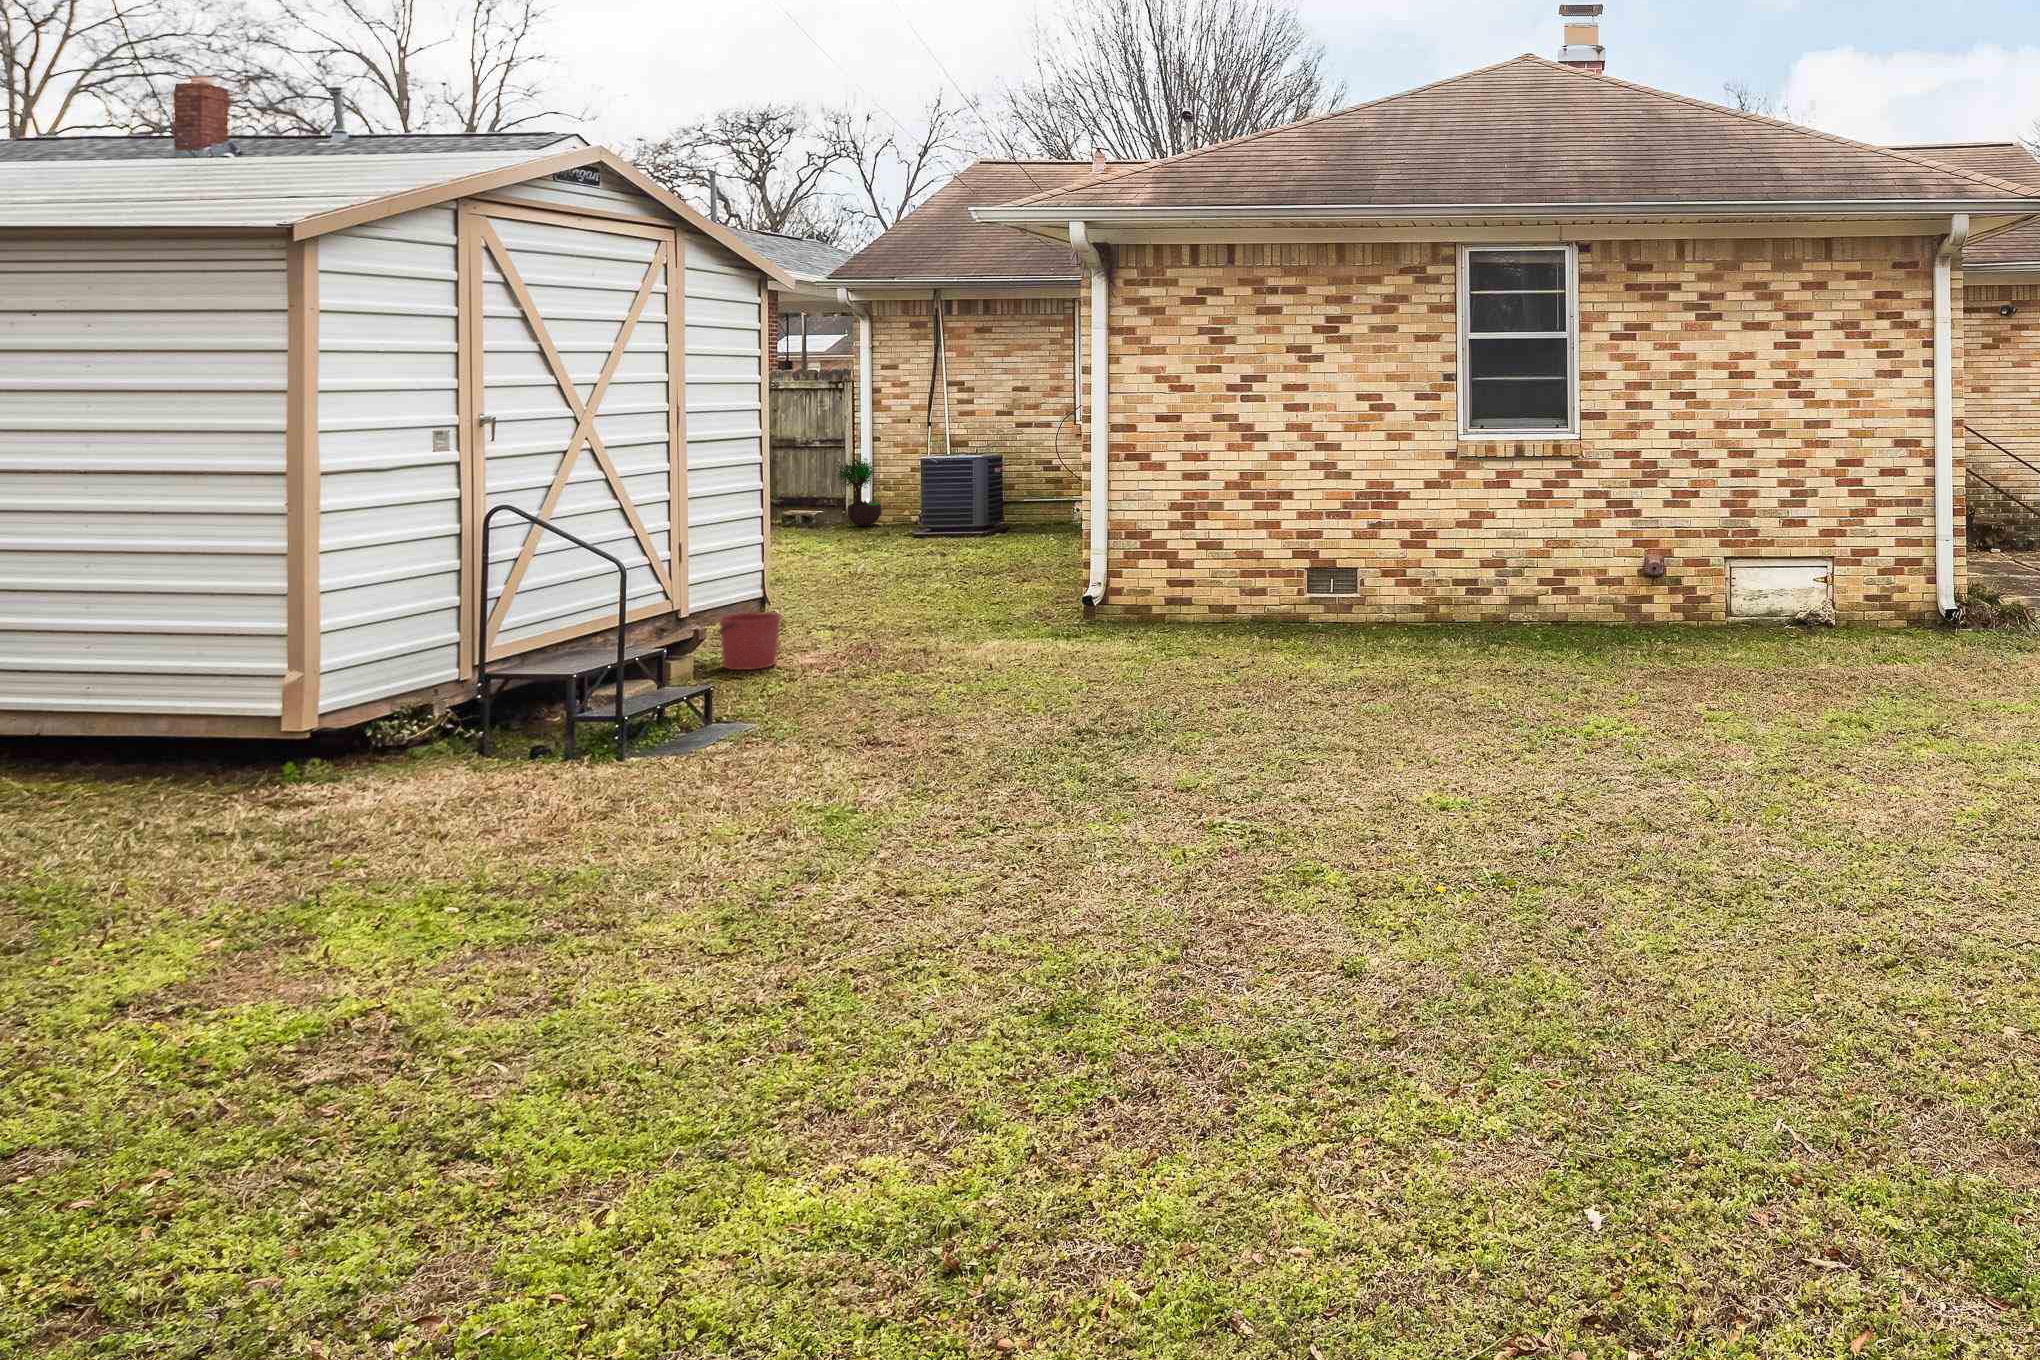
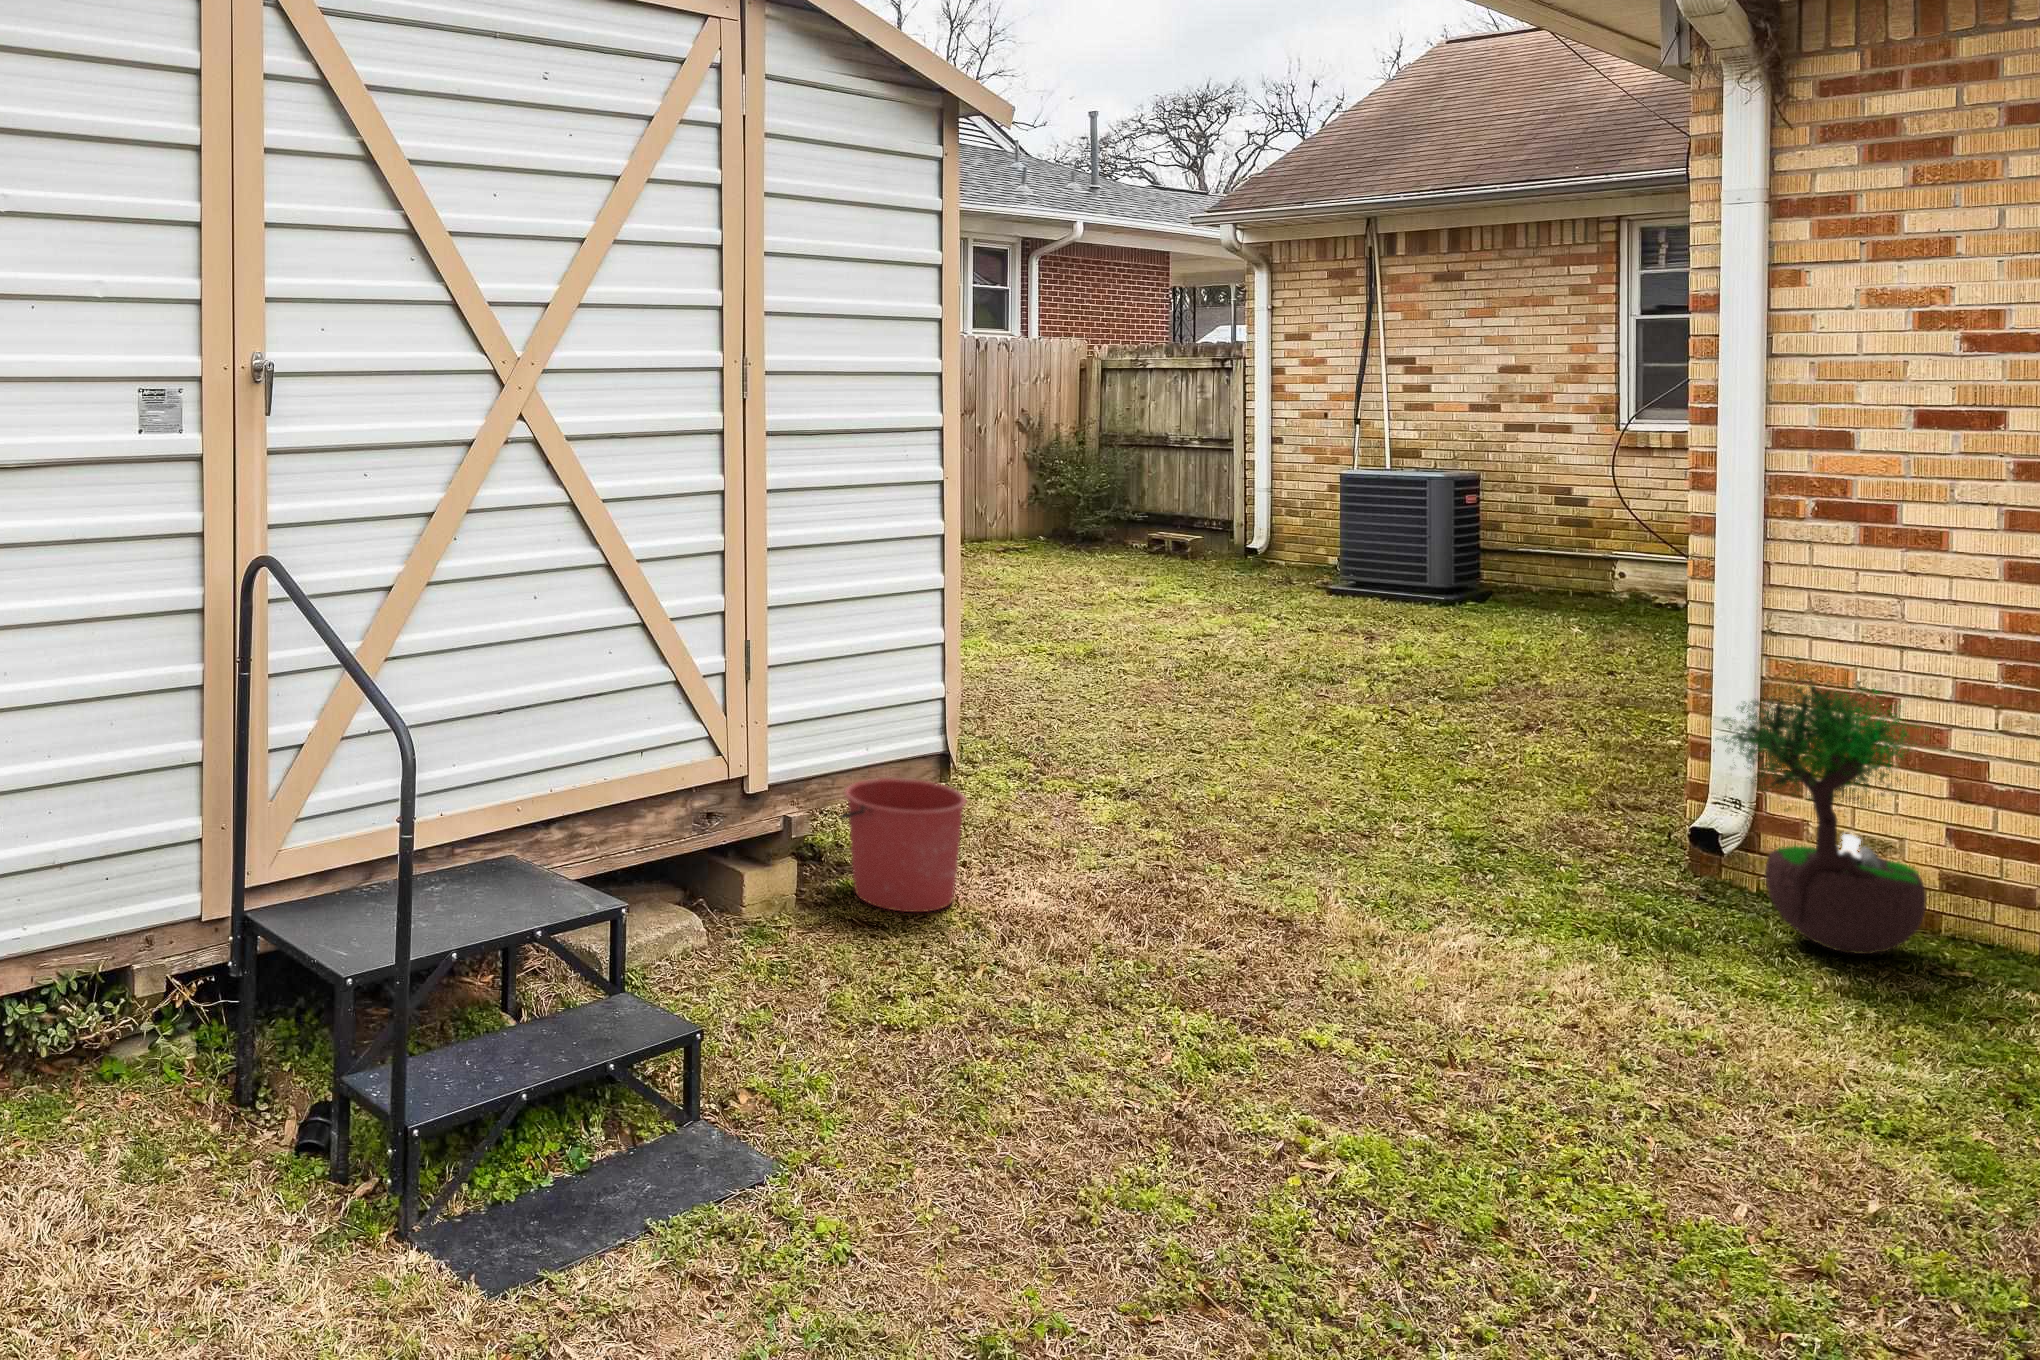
potted tree: present [835,458,881,526] -> present [1720,658,1929,954]

